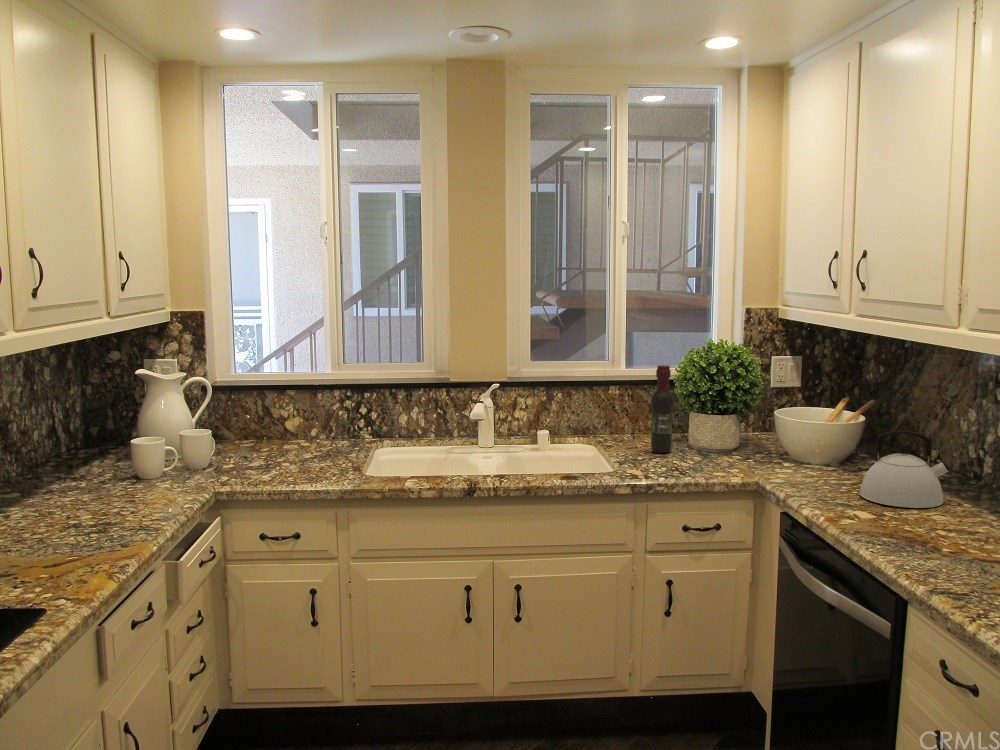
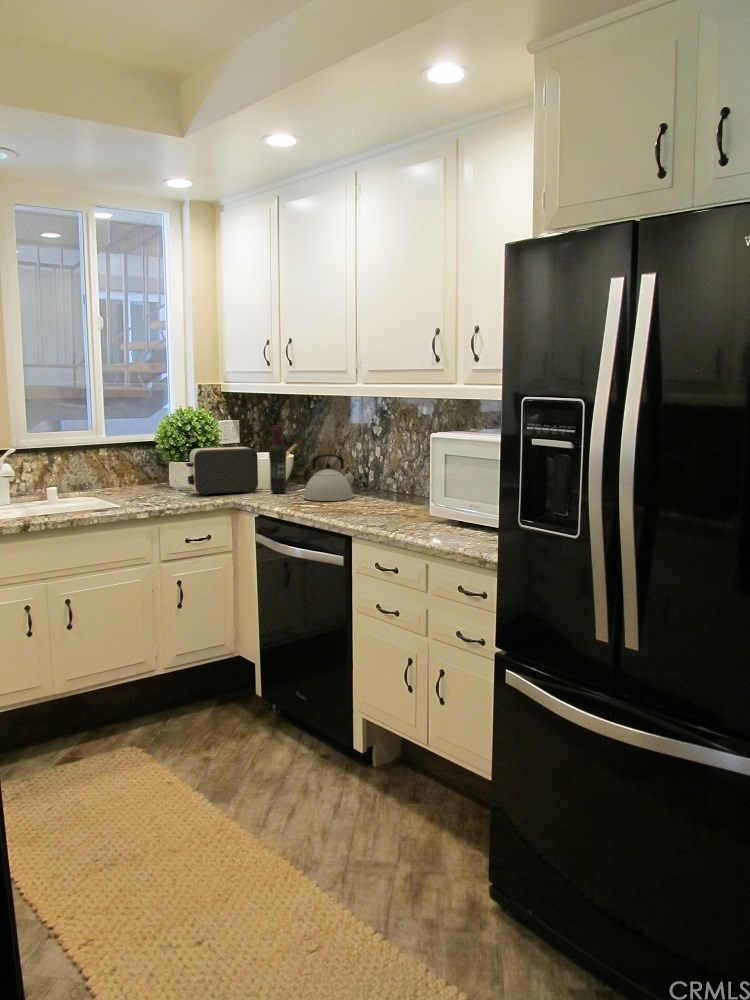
wine bottle: present [651,365,674,453] -> present [269,425,287,493]
toaster: none [701,399,803,468] -> present [186,447,258,495]

